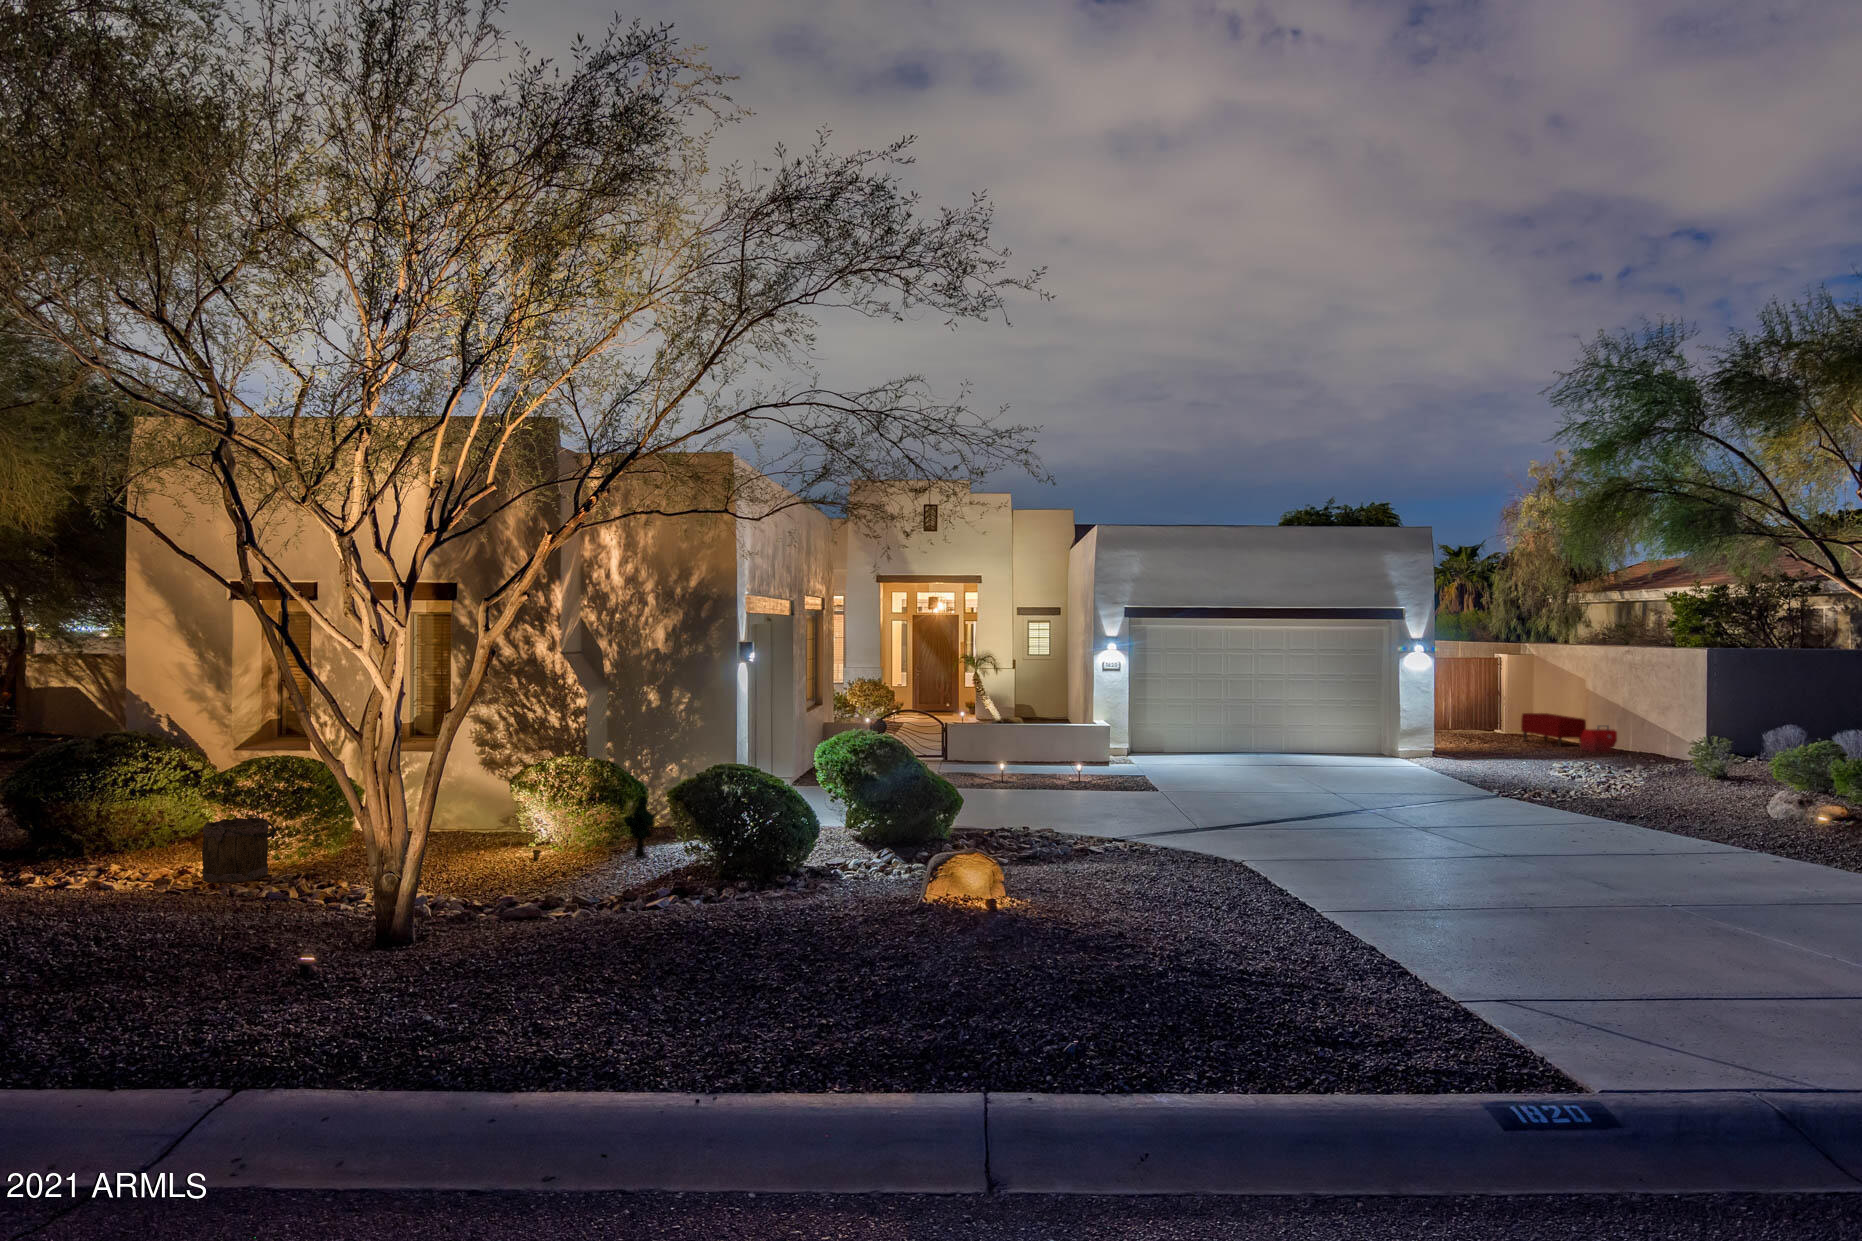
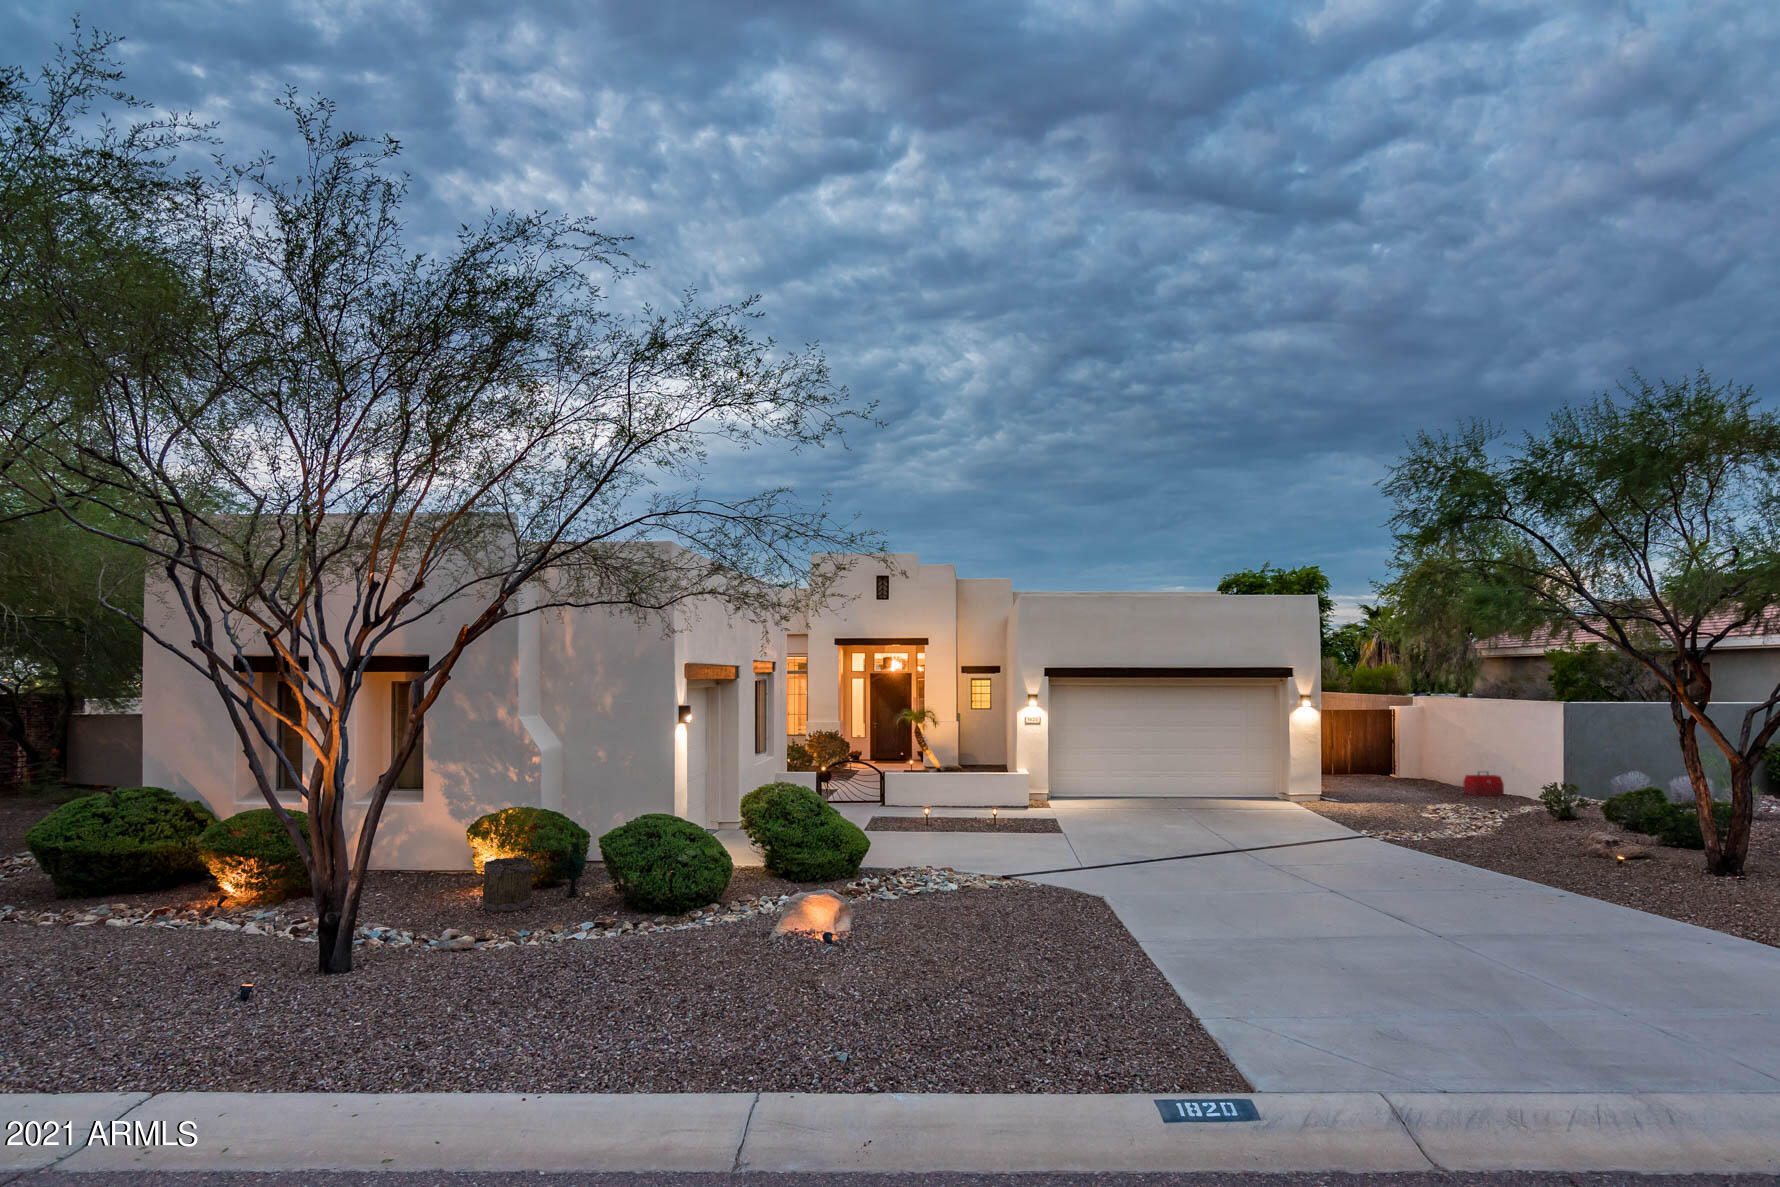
bench: present [1521,713,1586,747] -> none [1413,760,1470,791]
bucket: present [202,814,277,883] -> present [483,854,539,912]

